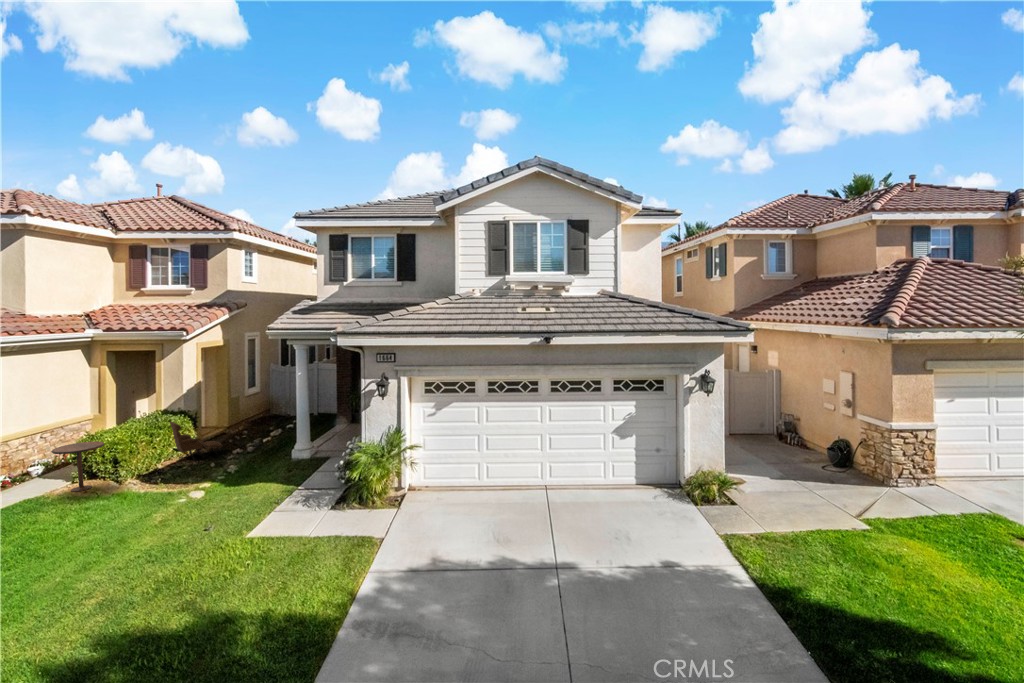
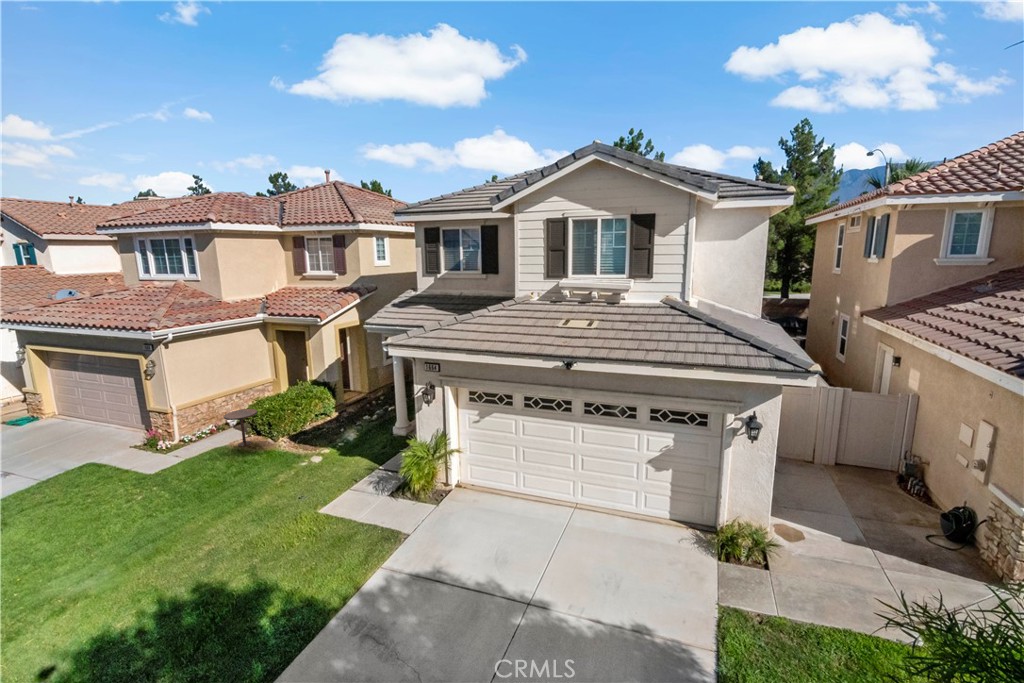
lounge chair: present [170,422,222,461] -> none [308,392,347,425]

